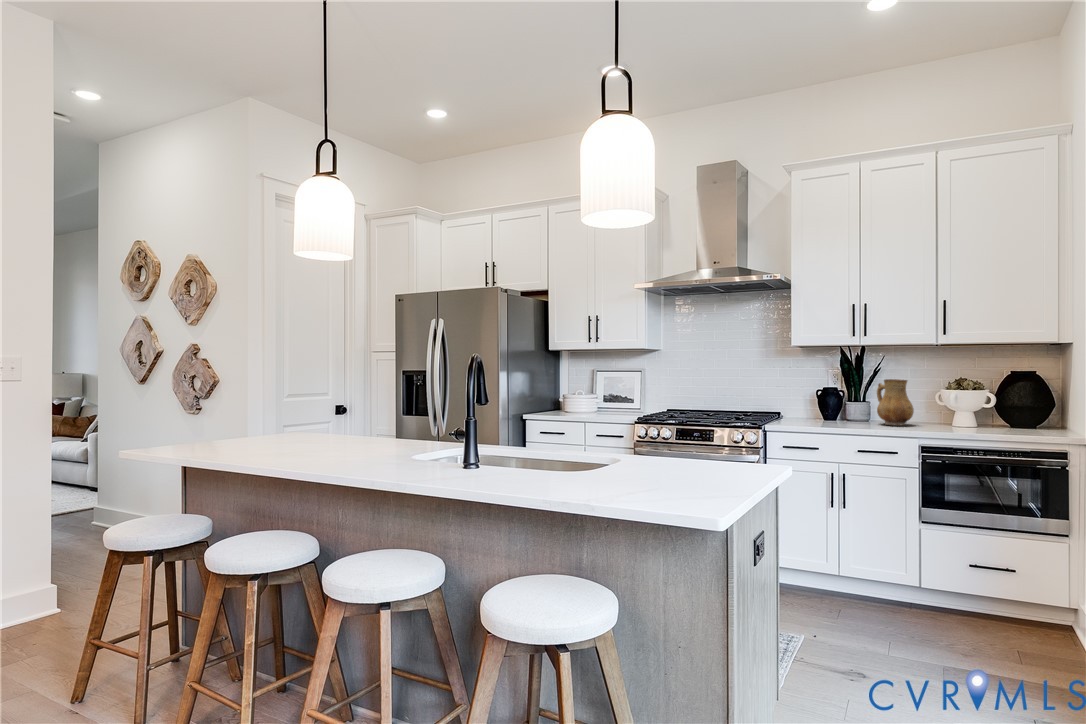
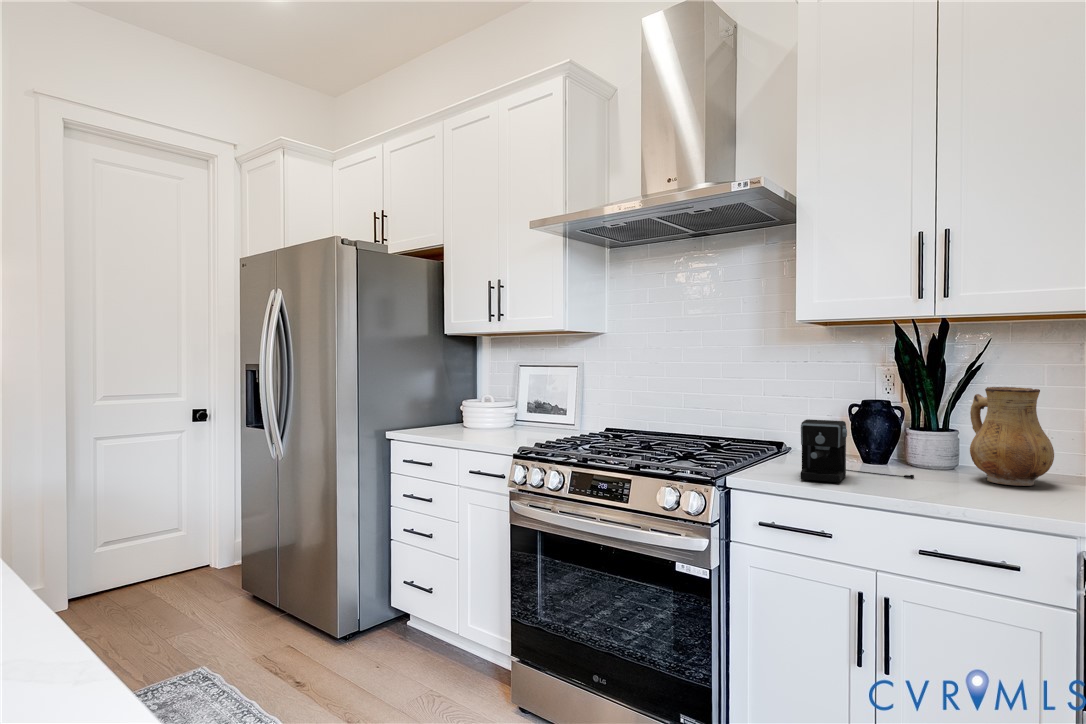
coffee maker: none [798,397,852,427] -> present [800,419,914,482]

